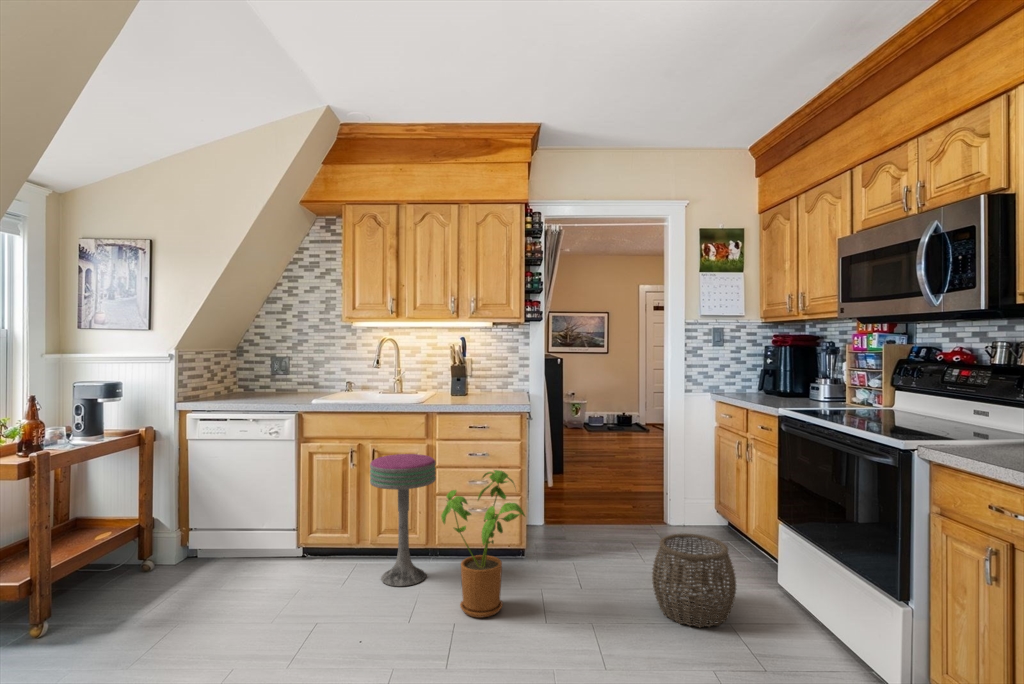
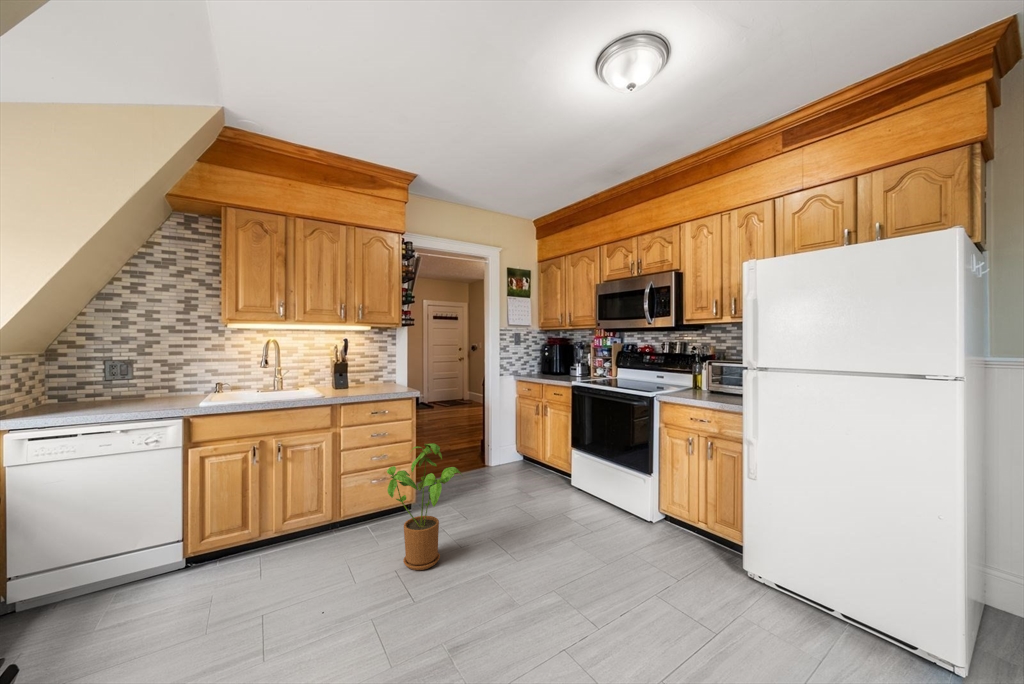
bar stool: present [370,454,436,586] -> none [291,442,357,570]
woven basket: present [652,533,736,627] -> none [531,467,586,528]

